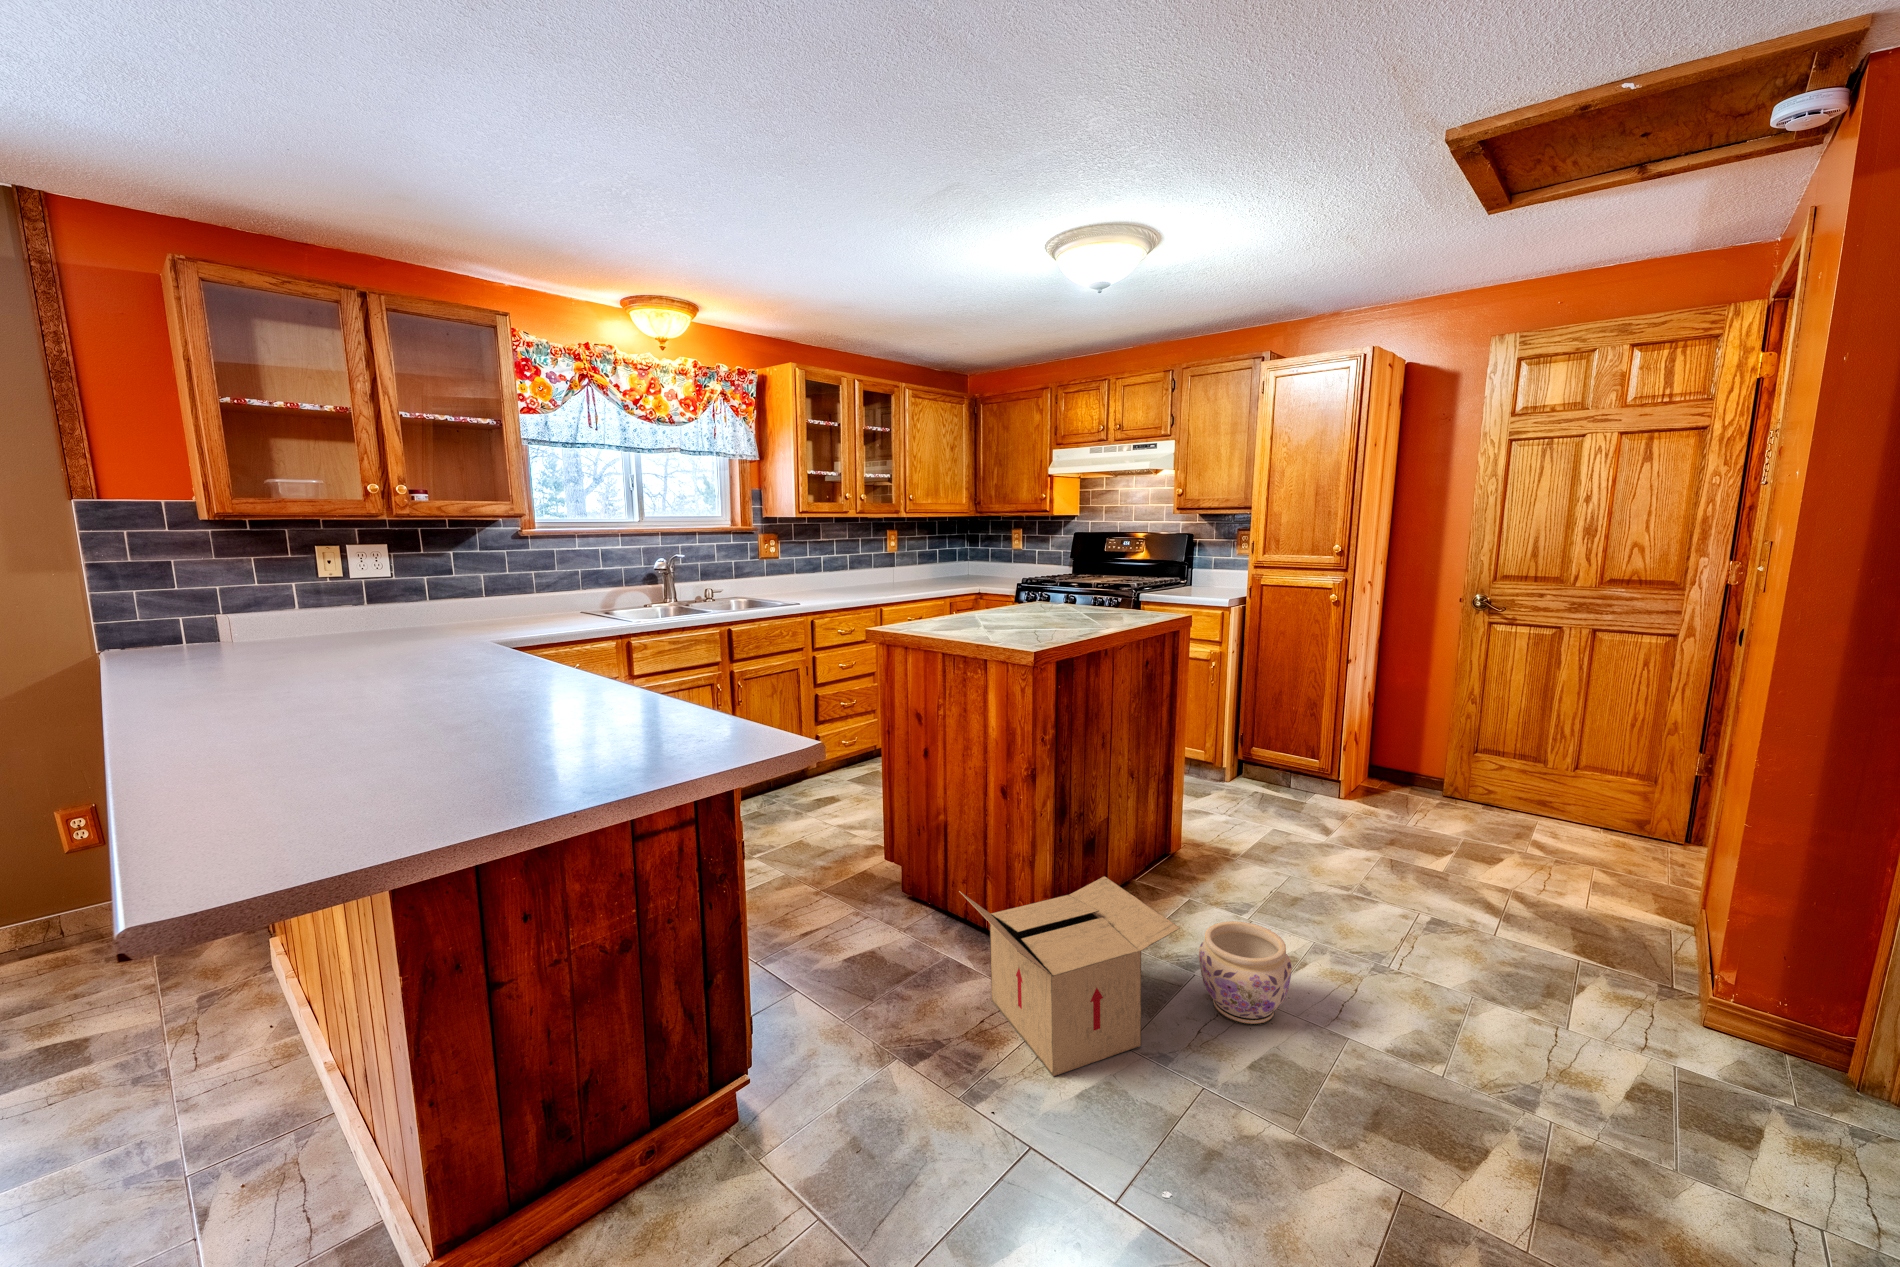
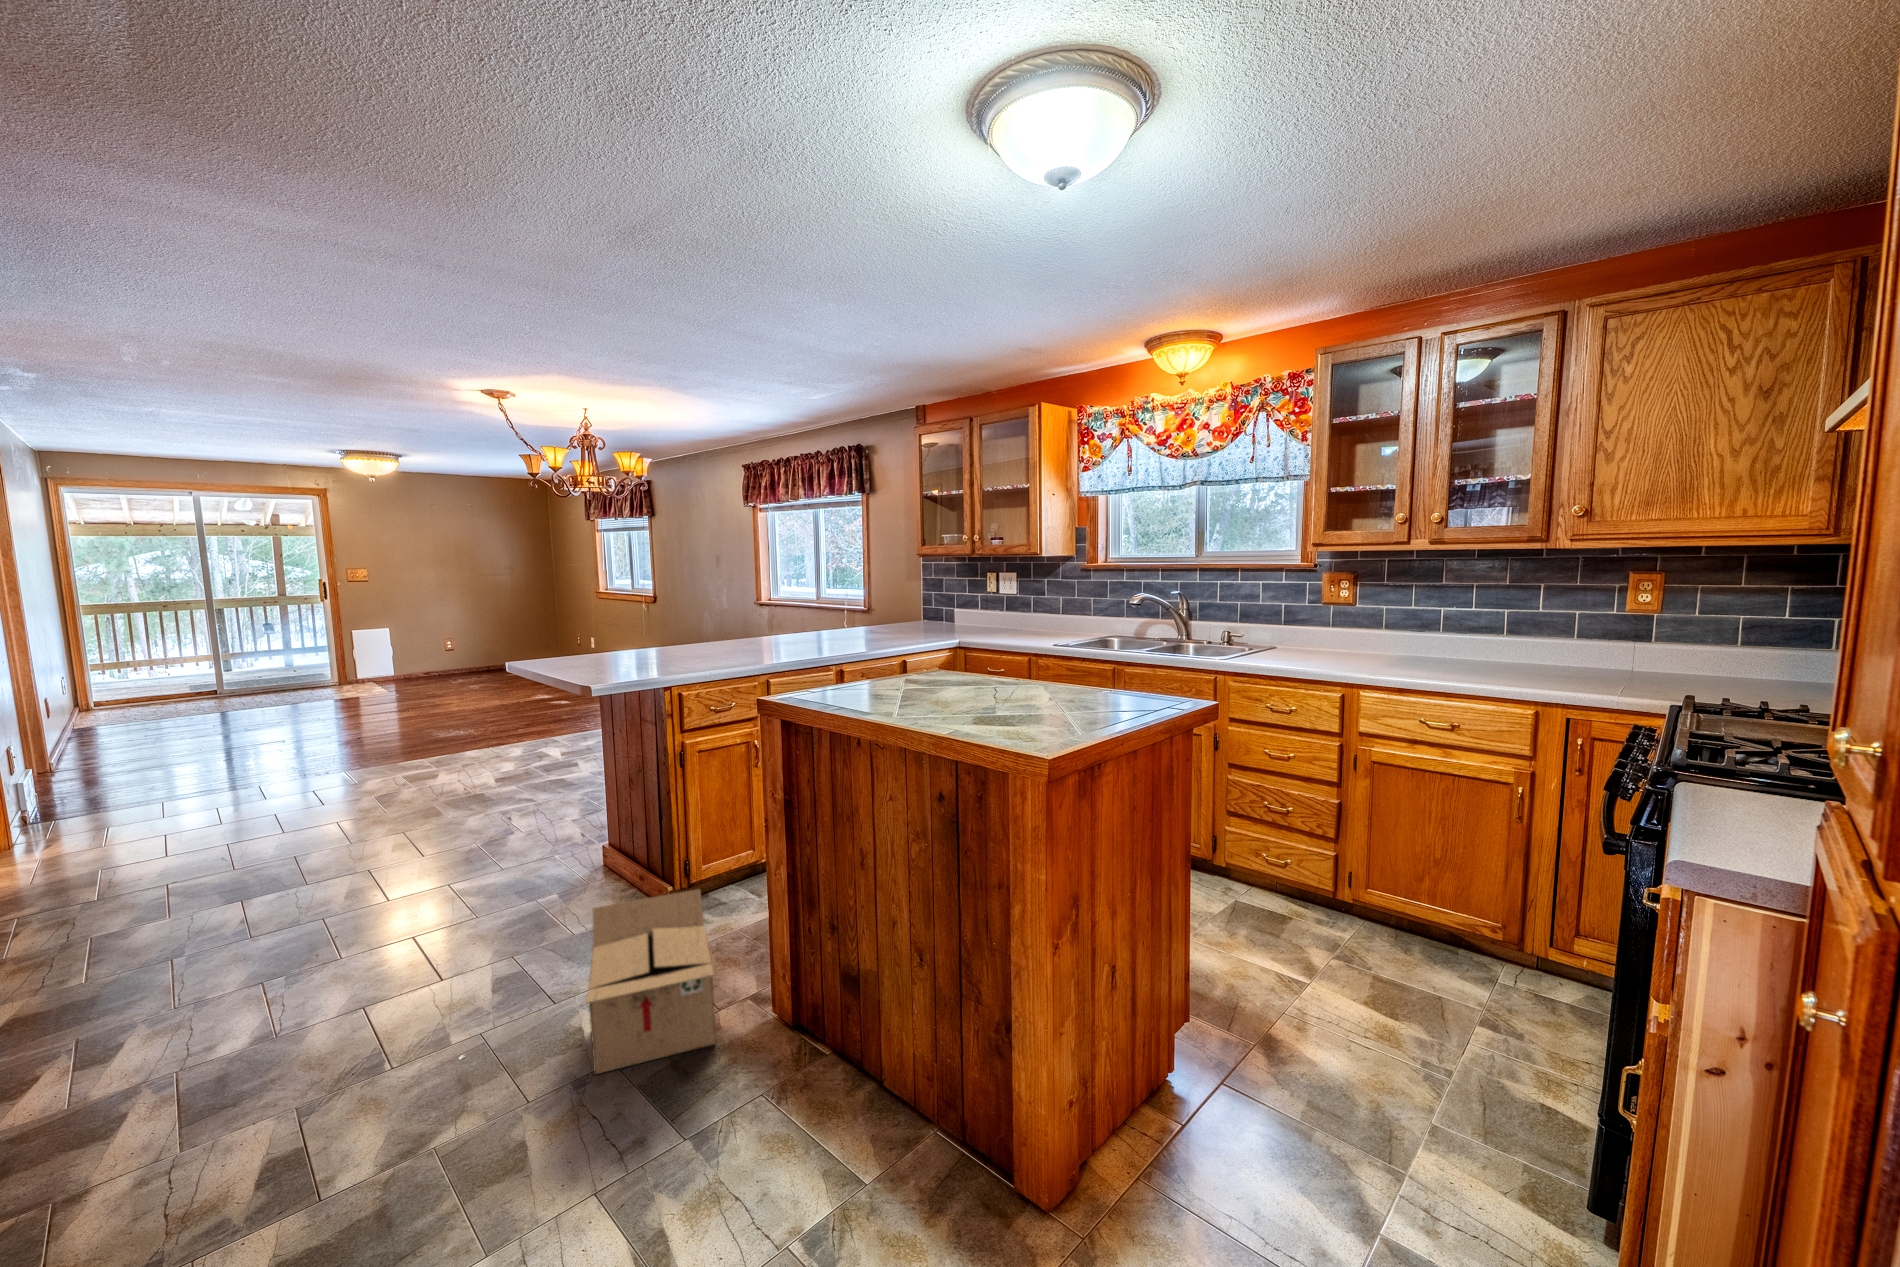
planter: present [1199,921,1292,1026] -> none [535,1064,643,1194]

